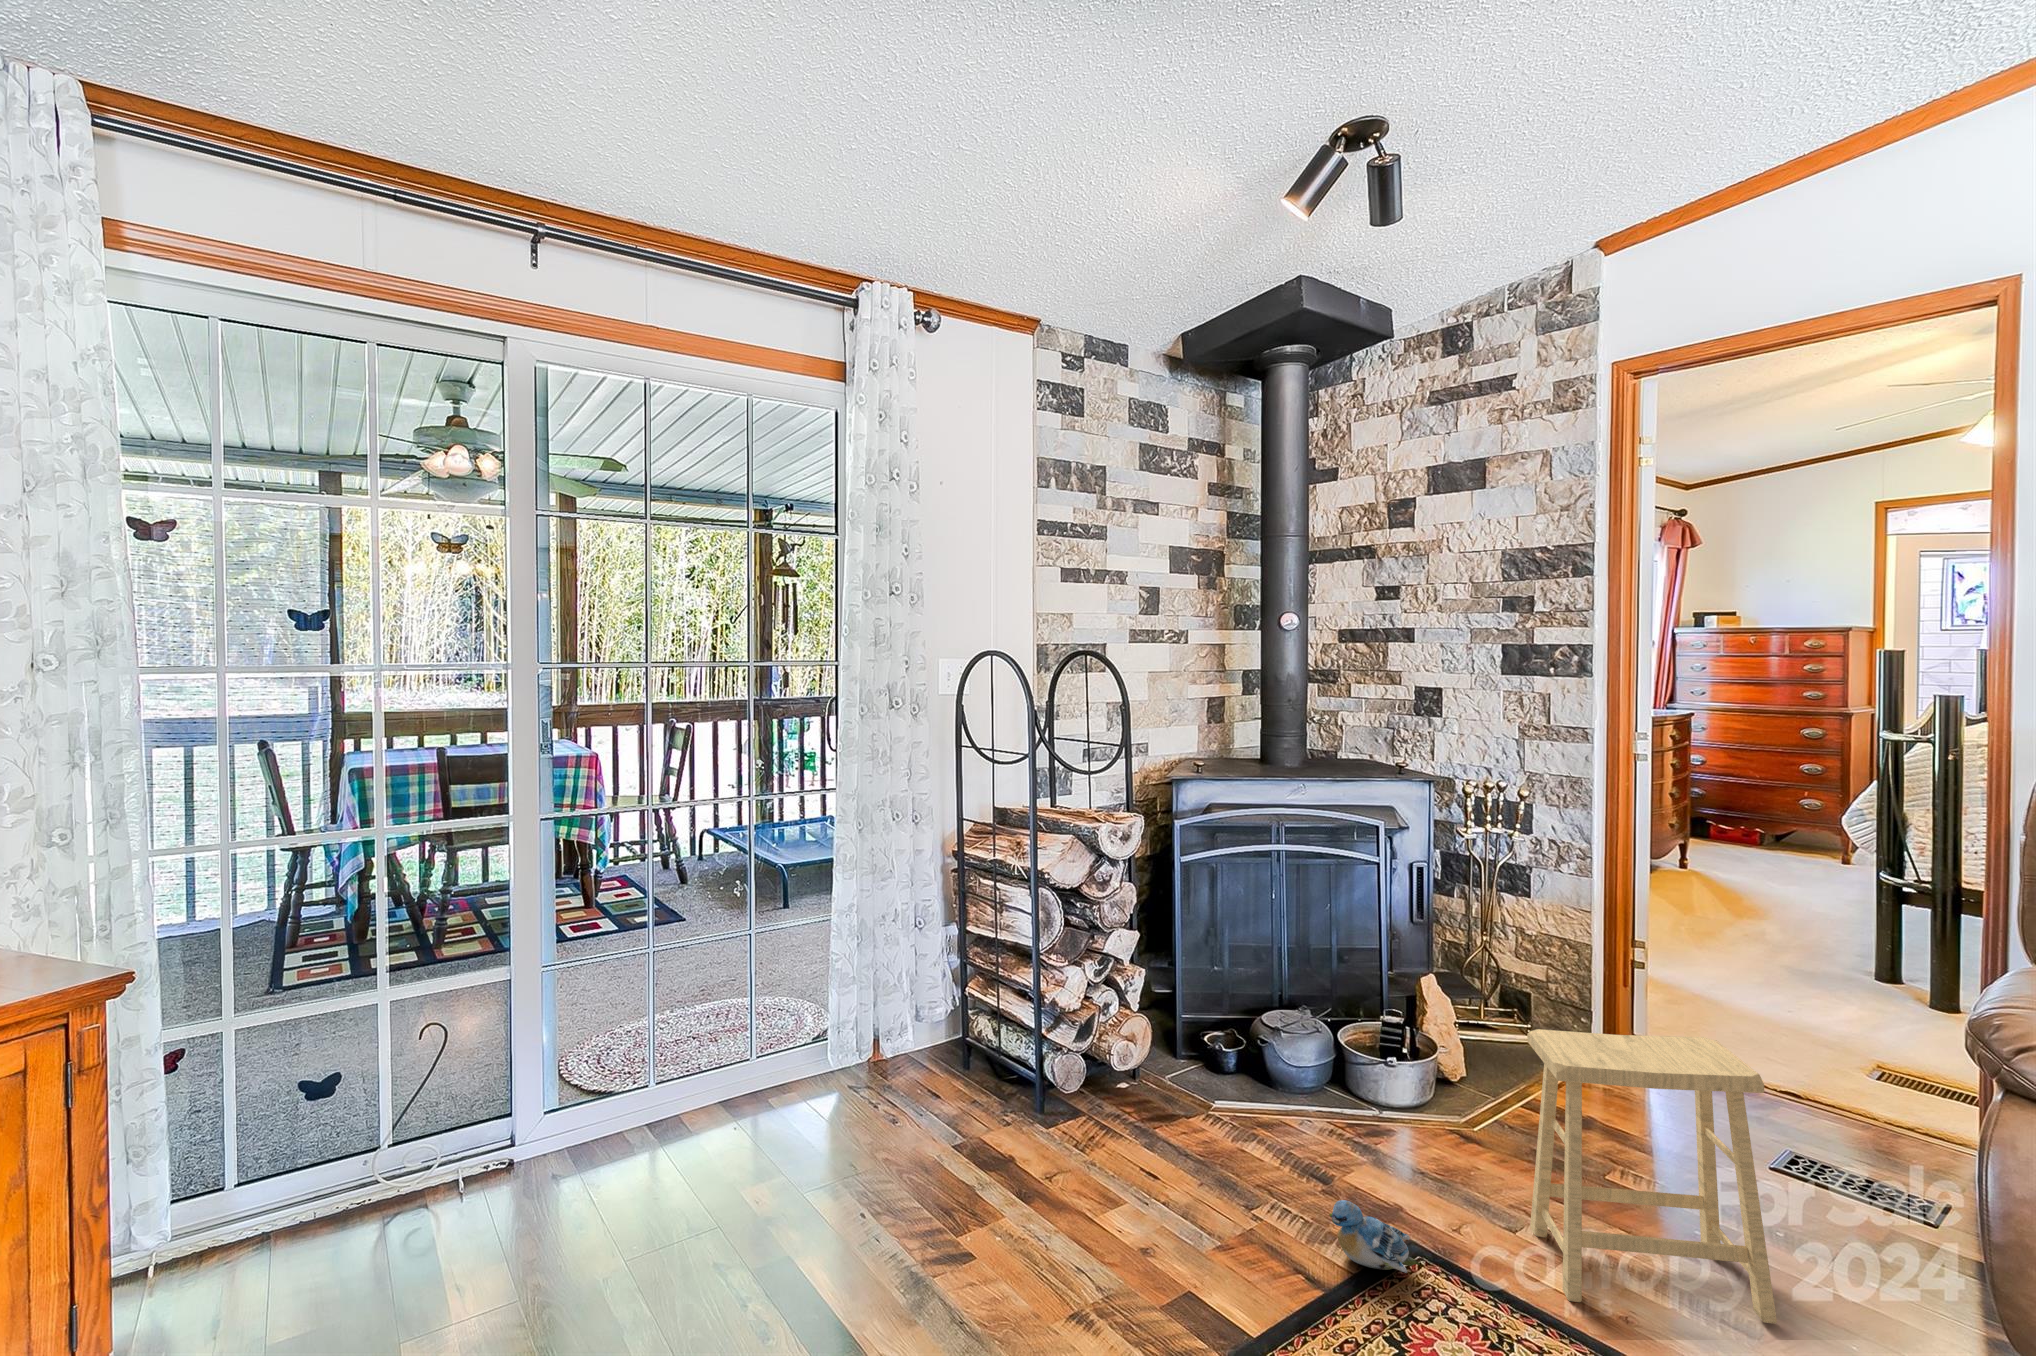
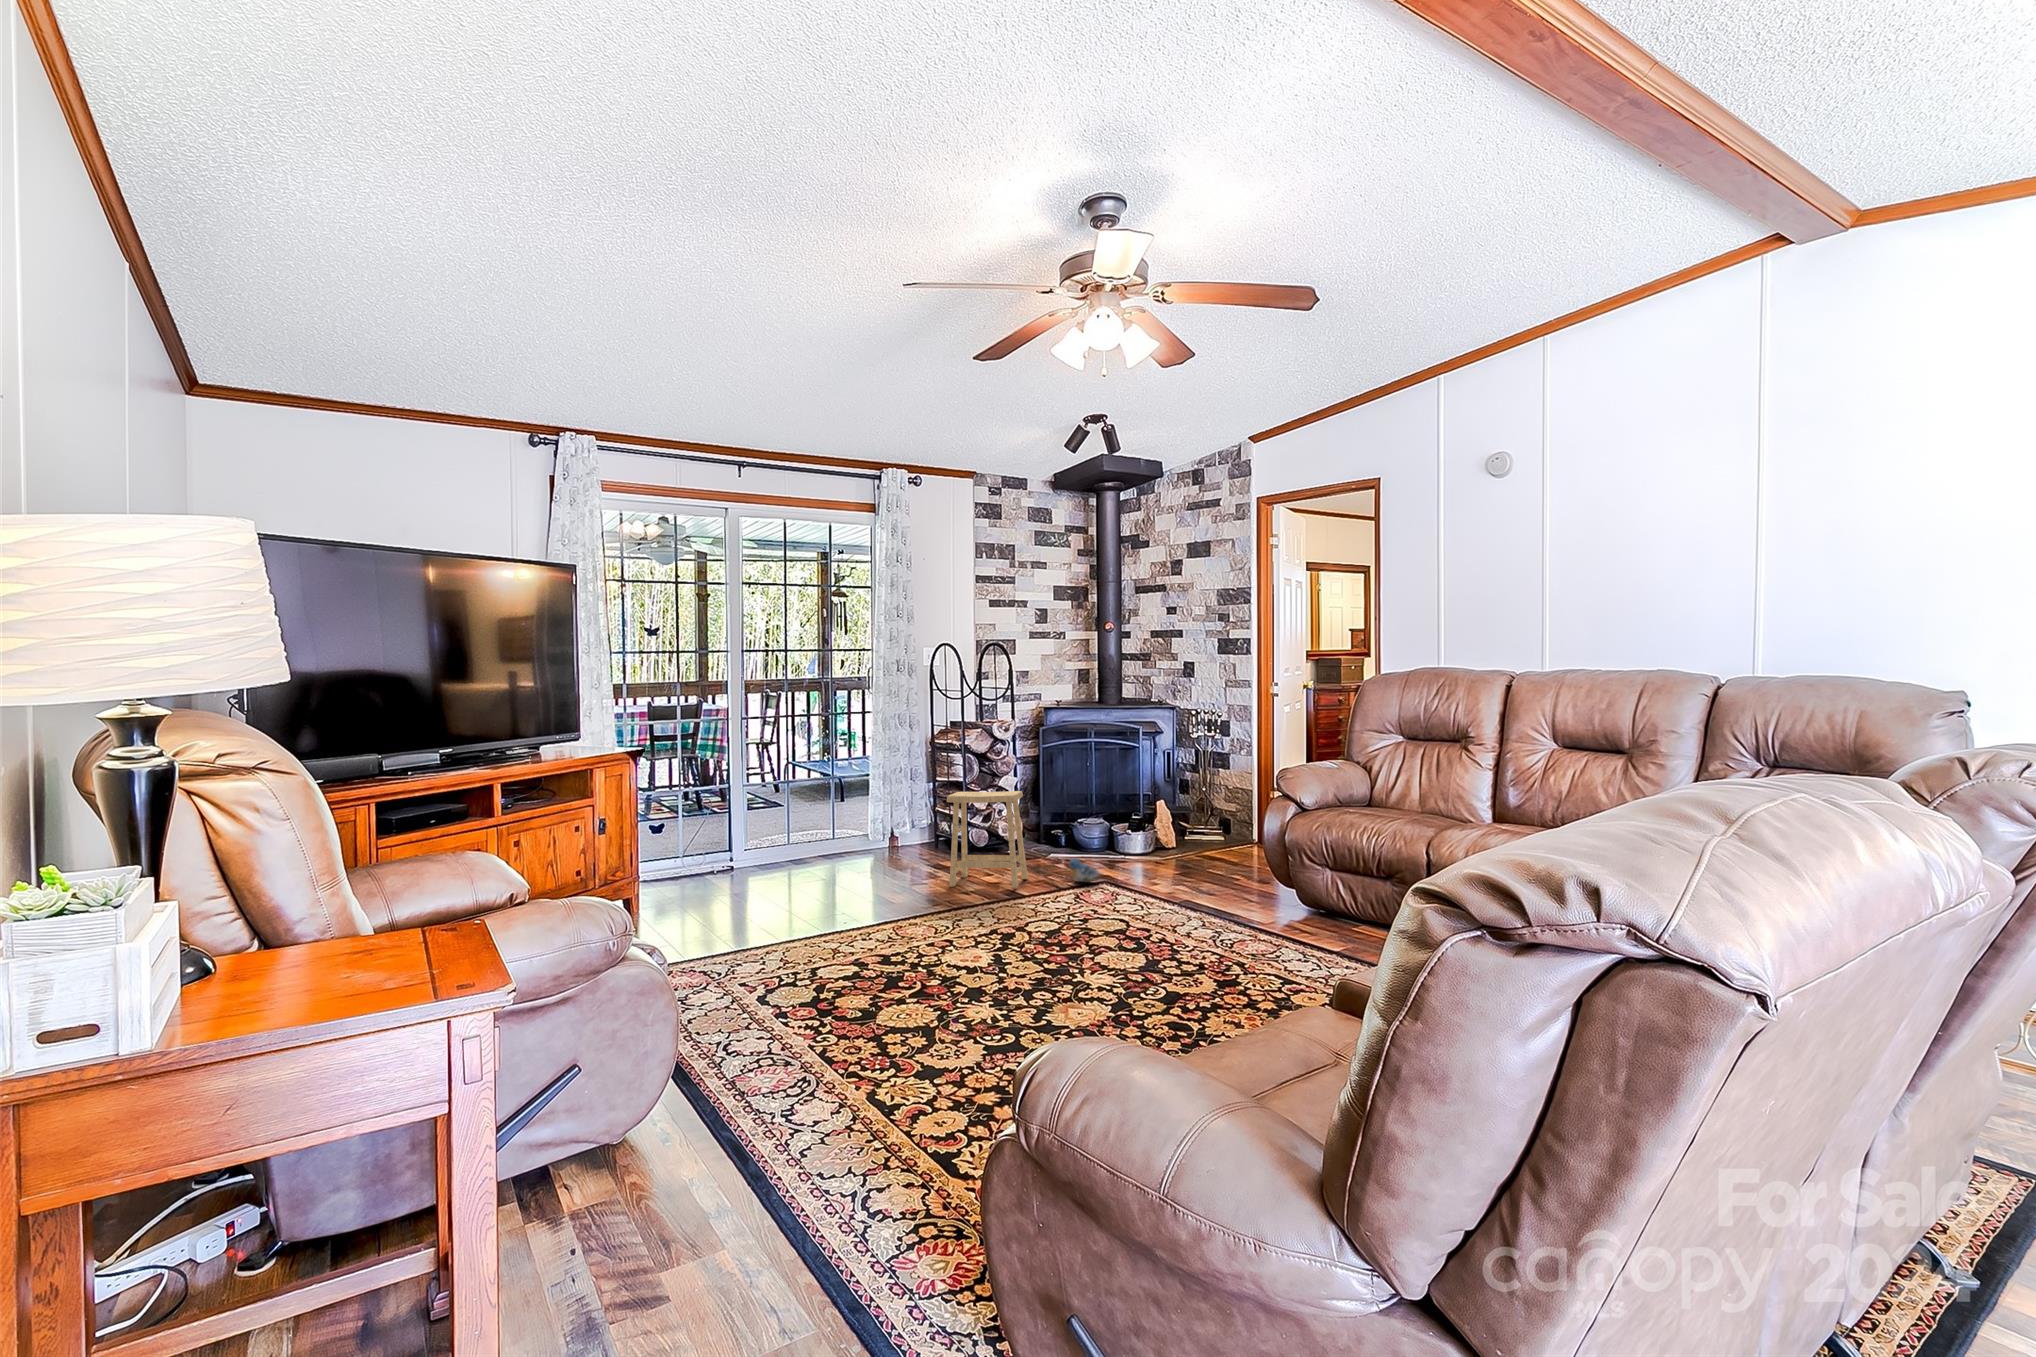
footstool: present [1527,1029,1777,1324] -> present [947,791,1028,888]

